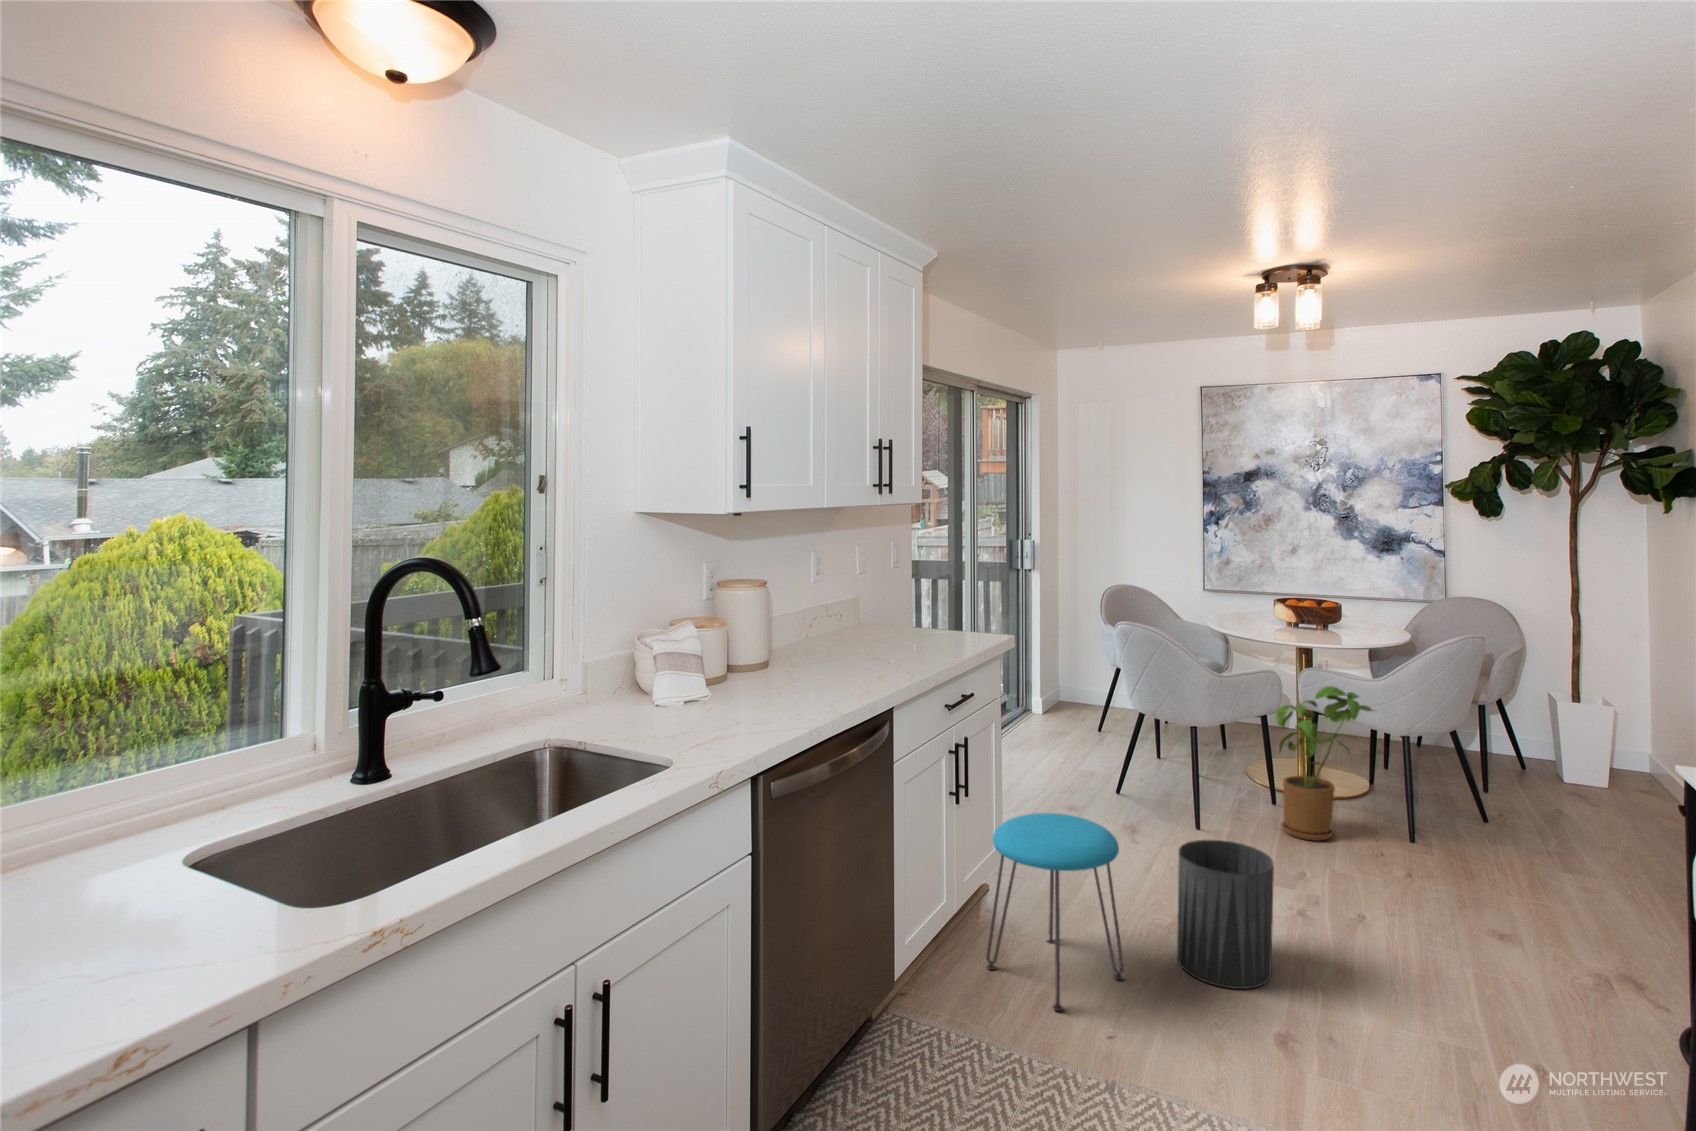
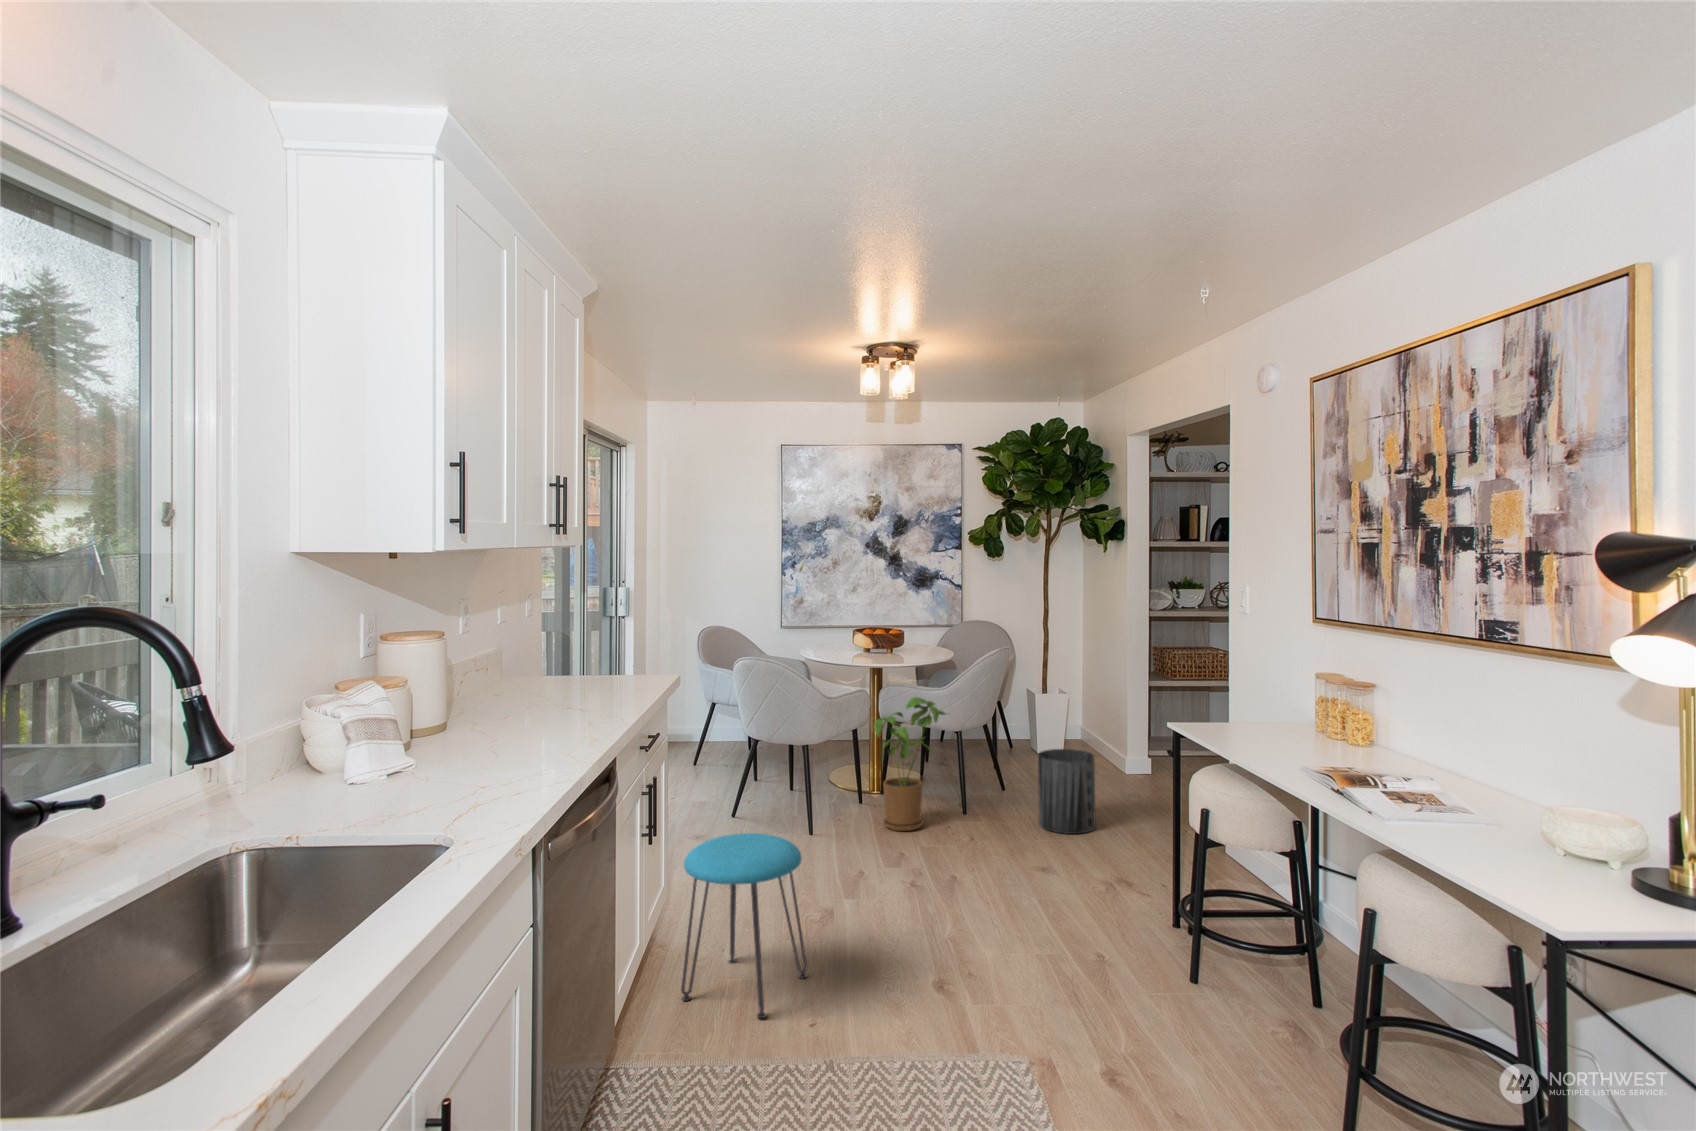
trash can: present [1177,840,1274,989] -> present [1038,749,1096,834]

